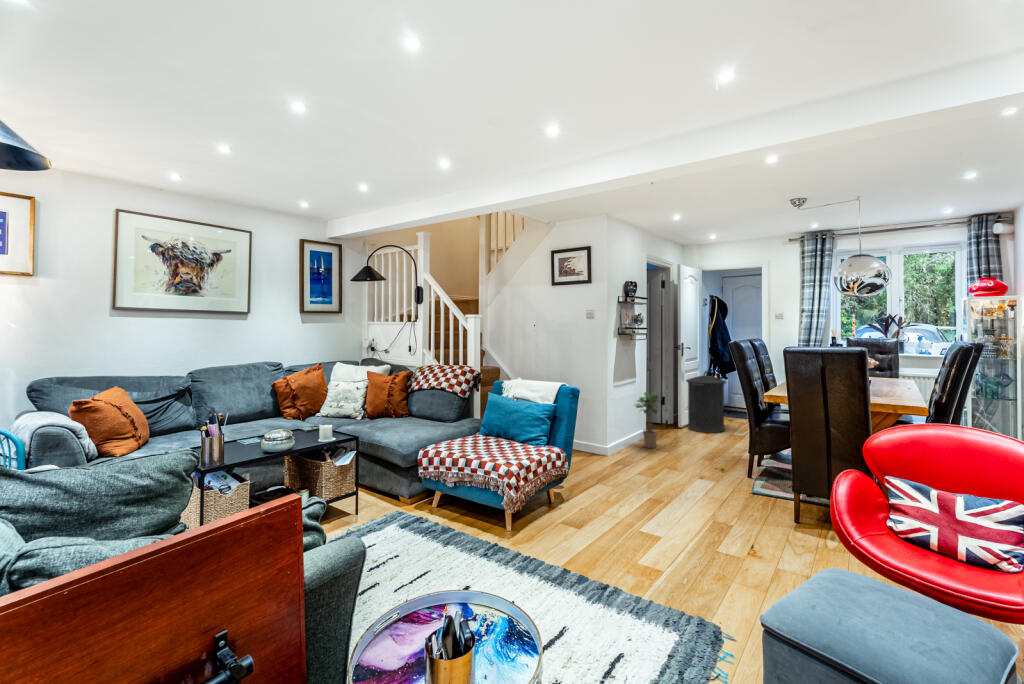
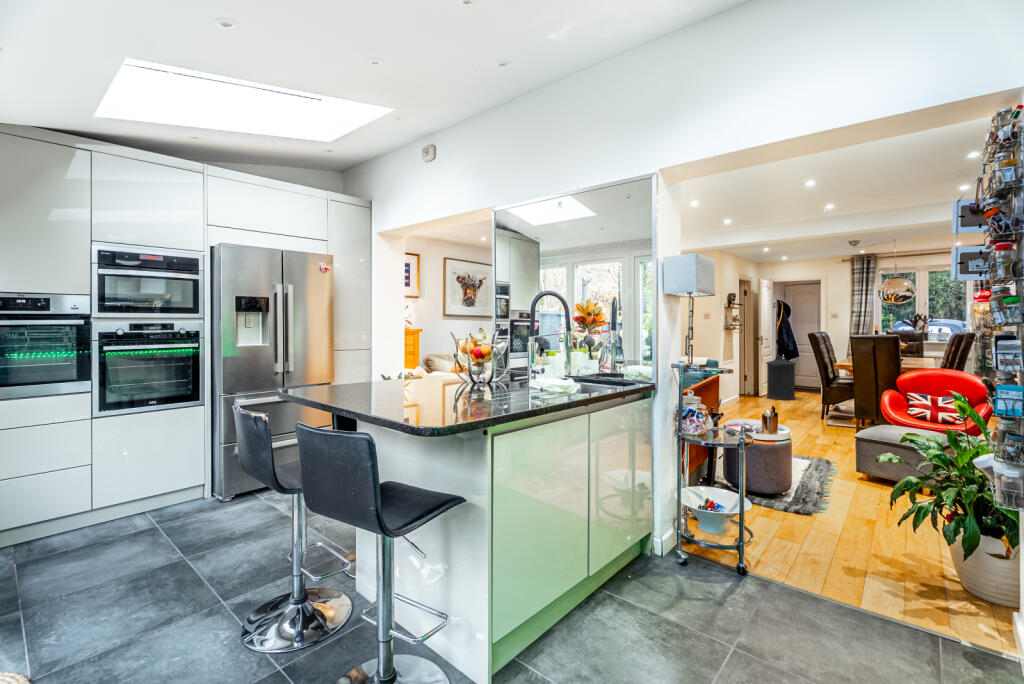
potted plant: present [636,390,659,448] -> none [735,368,755,407]

